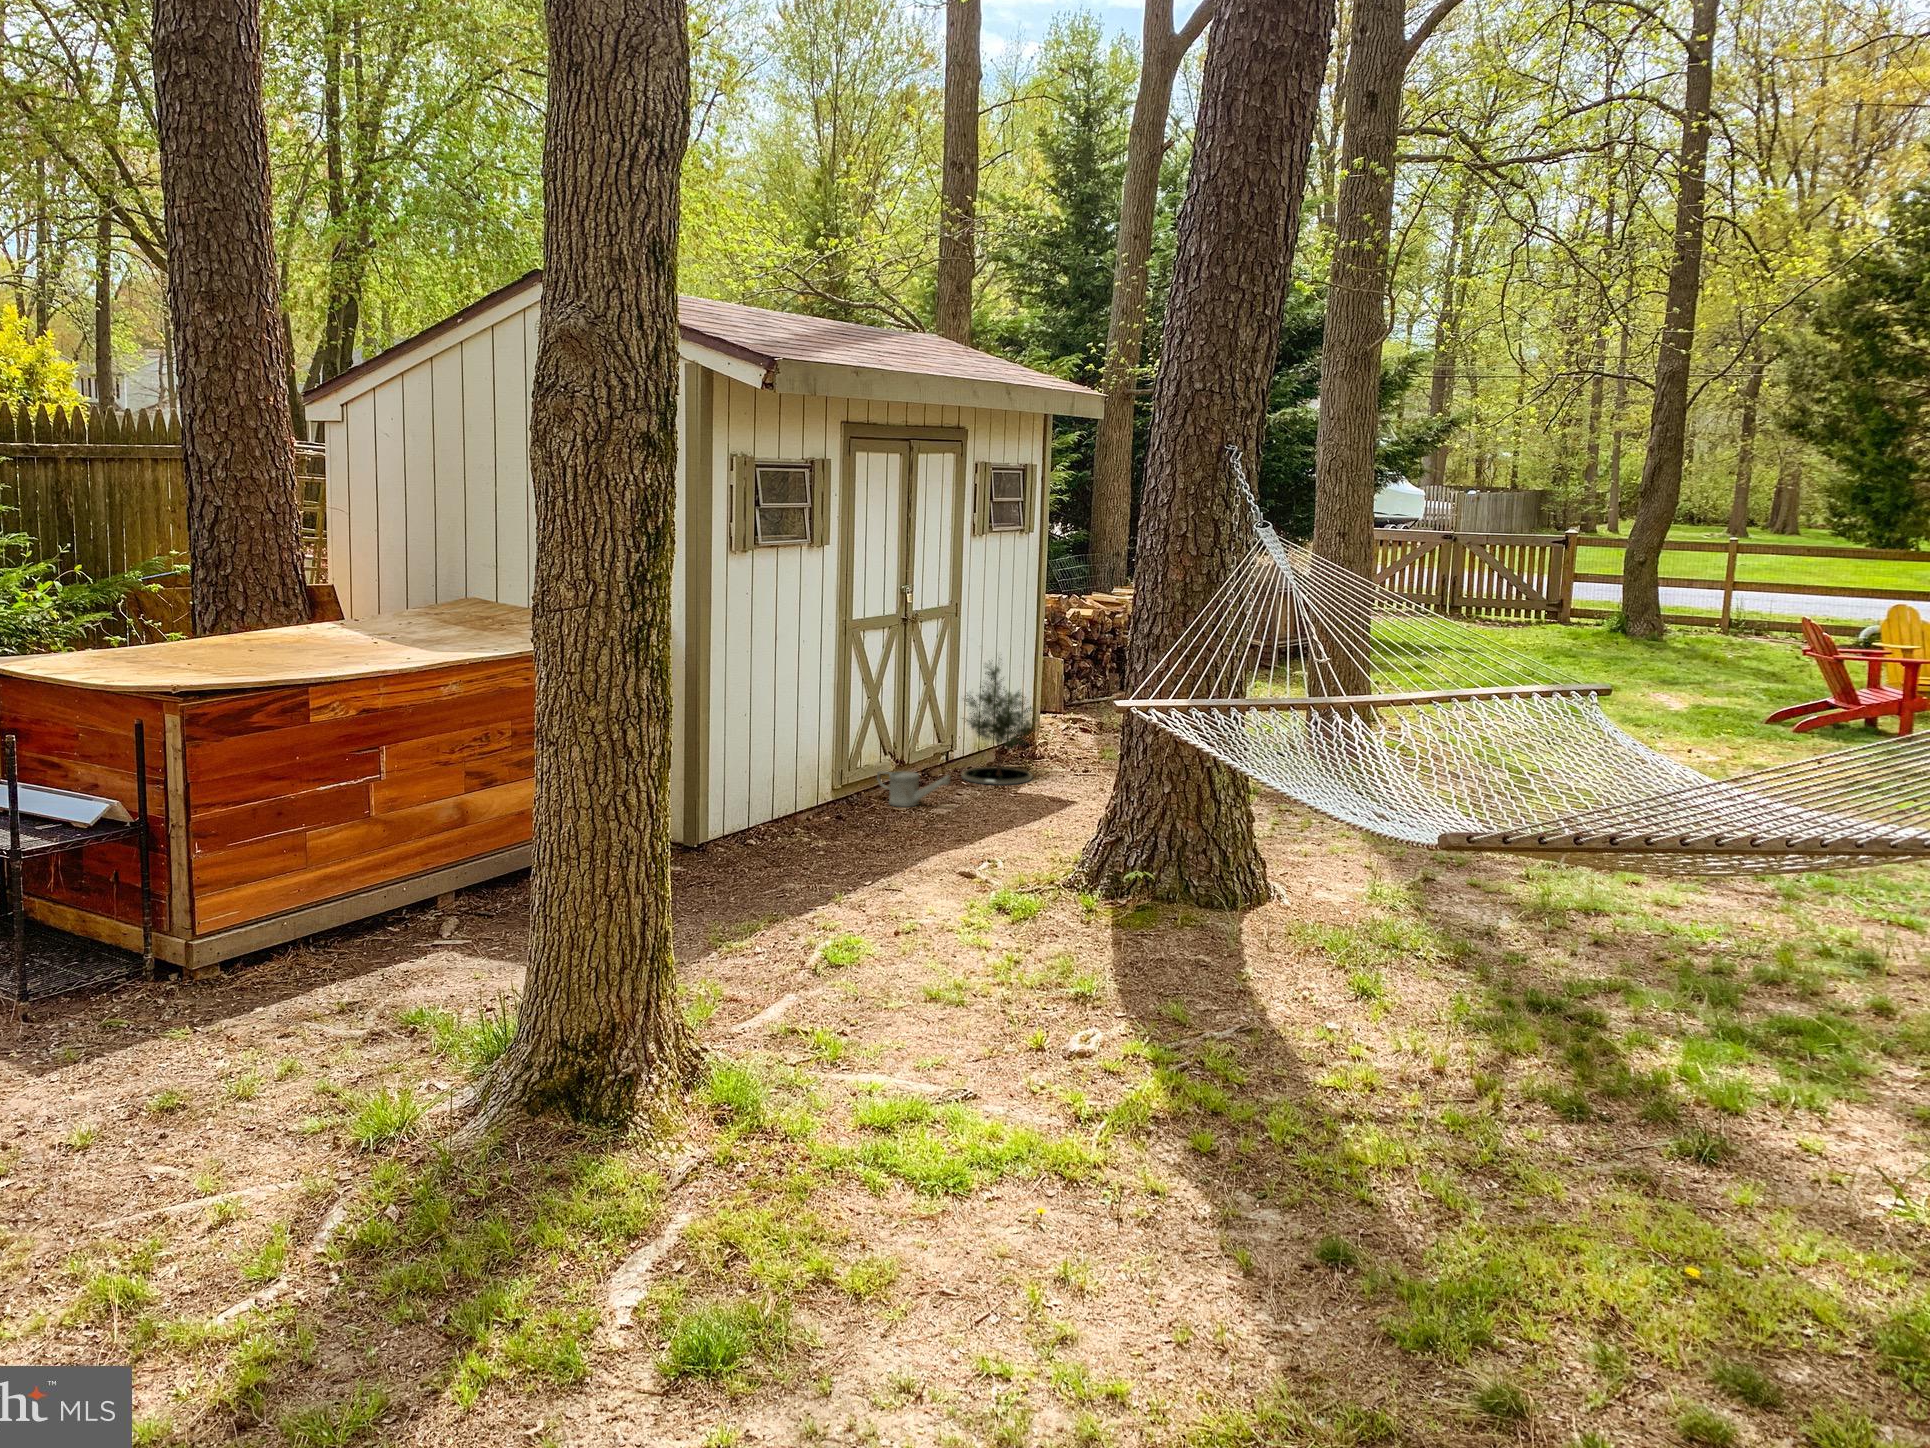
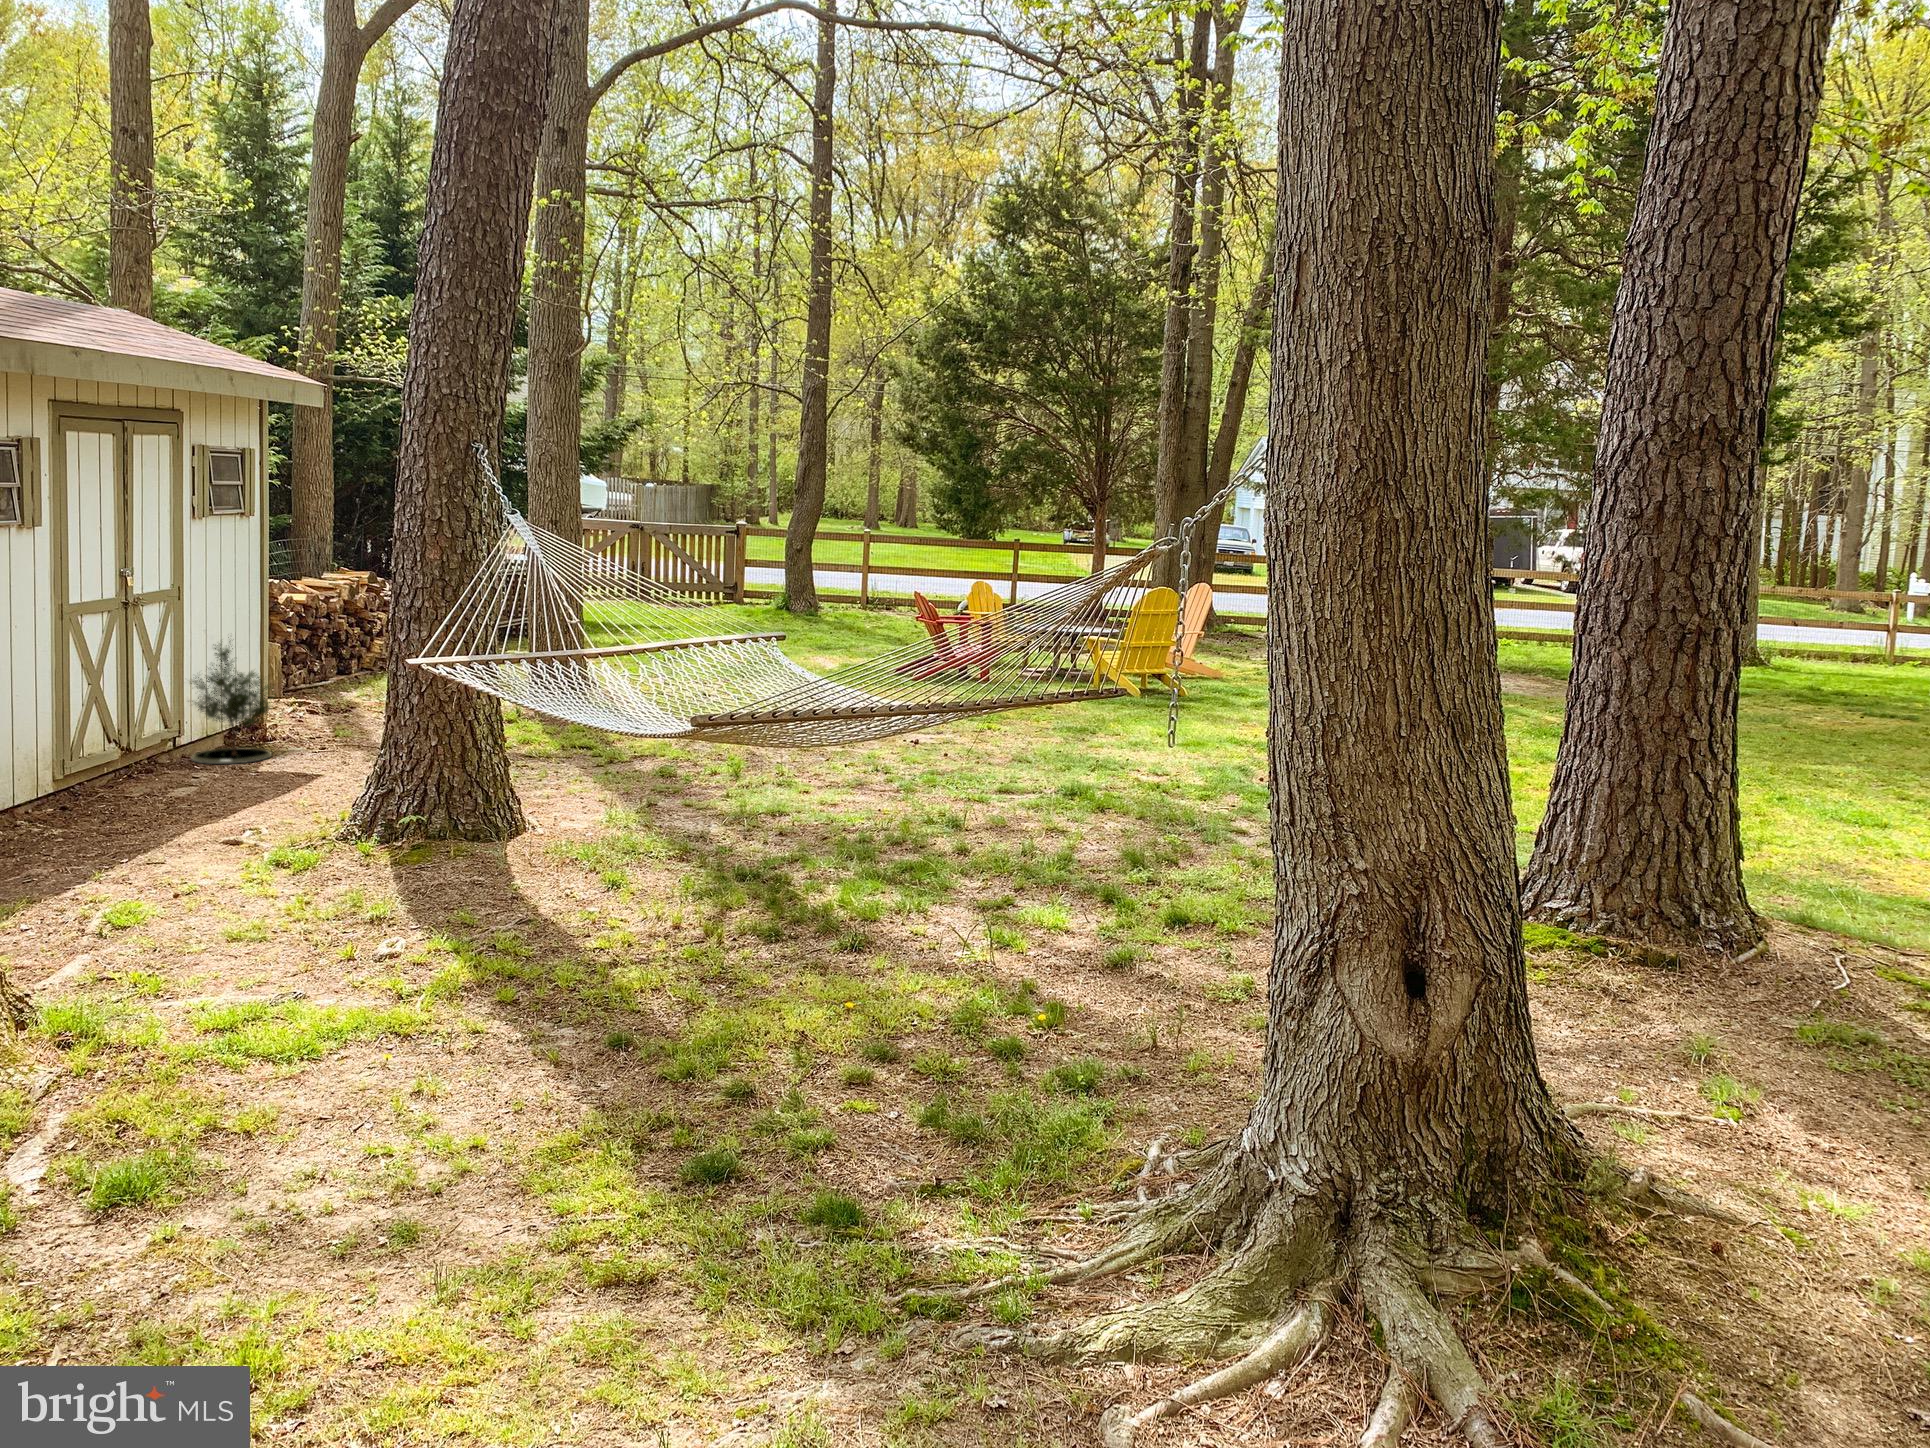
watering can: present [877,771,950,807] -> none [98,755,188,792]

